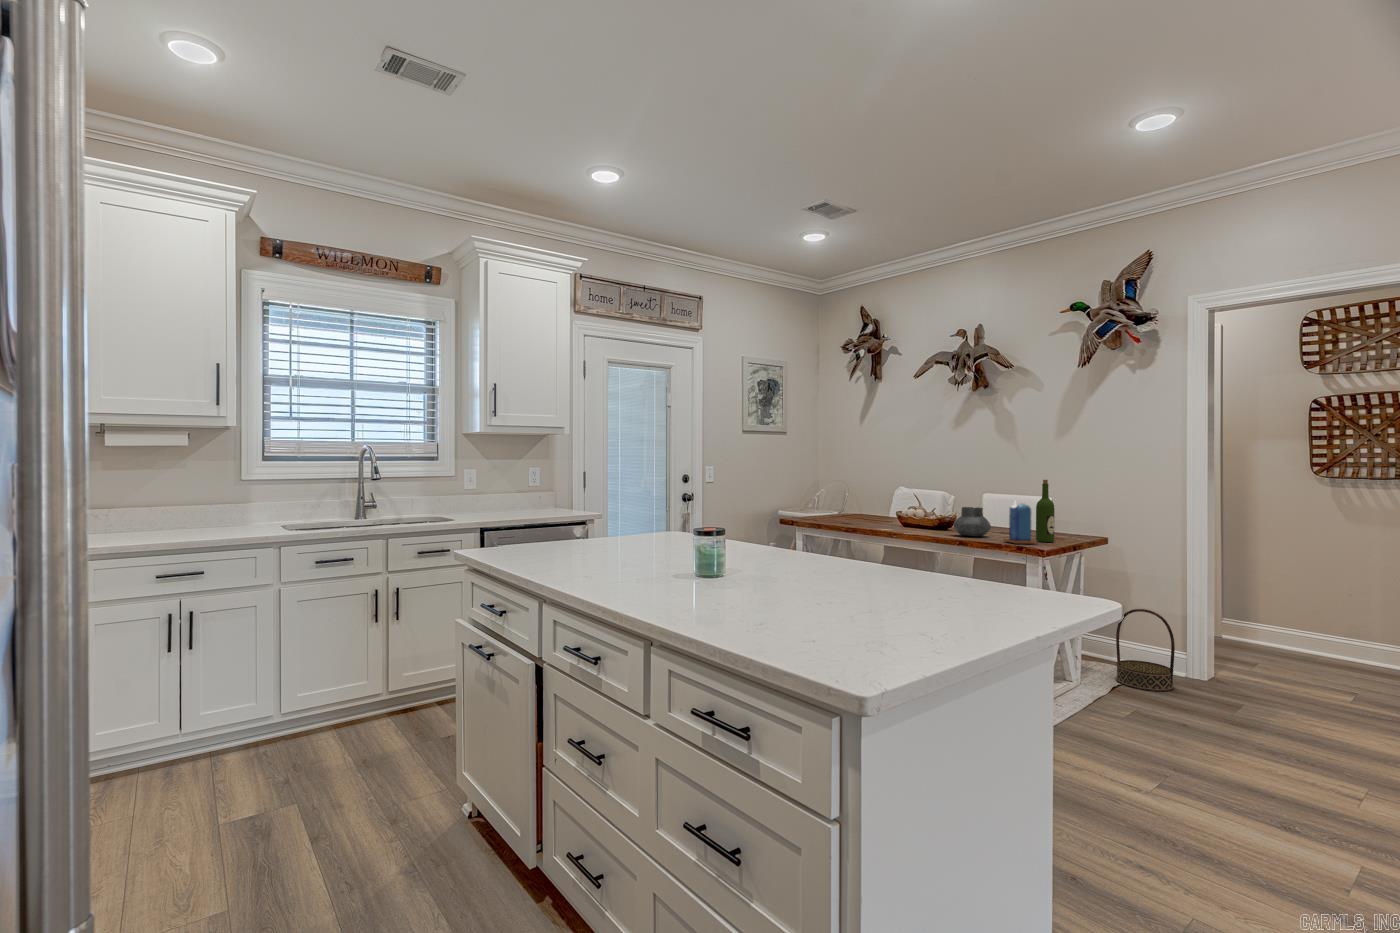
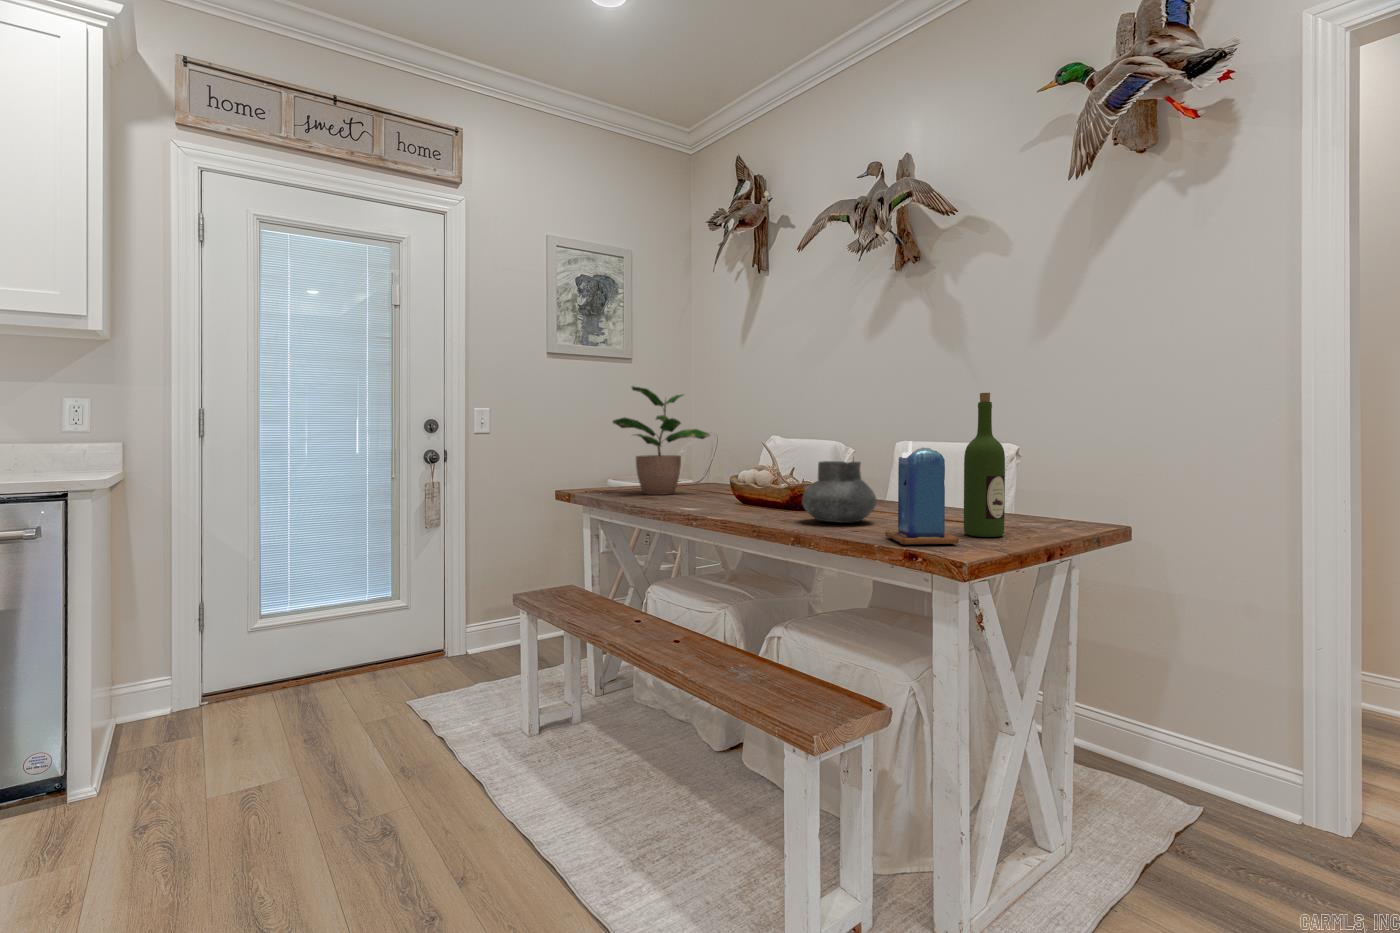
potted plant: none [811,460,872,522] -> present [613,386,710,495]
basket: present [1116,609,1175,691] -> none [1139,660,1263,836]

